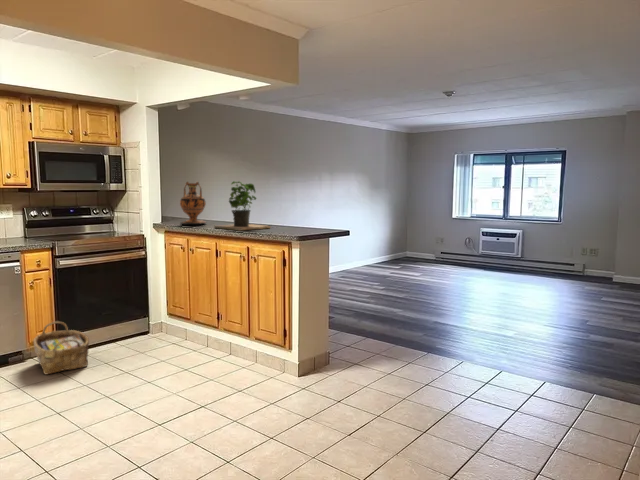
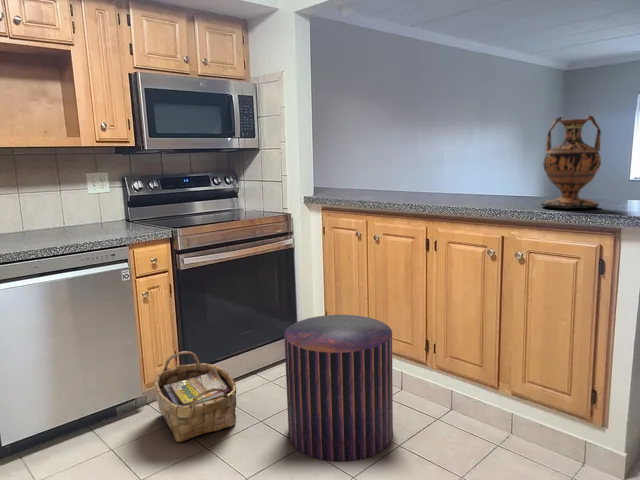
potted plant: present [214,181,270,231] -> none [420,123,514,206]
vase: present [180,182,206,225] -> present [541,115,601,209]
pouf: none [116,297,187,380] -> present [284,315,393,462]

